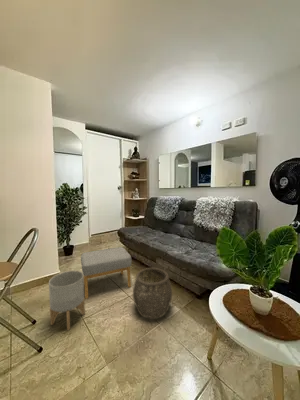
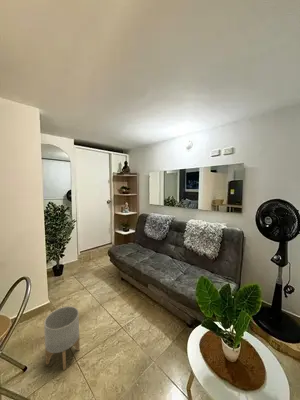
footstool: present [81,247,132,299] -> none [73,272,124,331]
woven basket: present [133,268,172,318] -> none [127,298,164,351]

